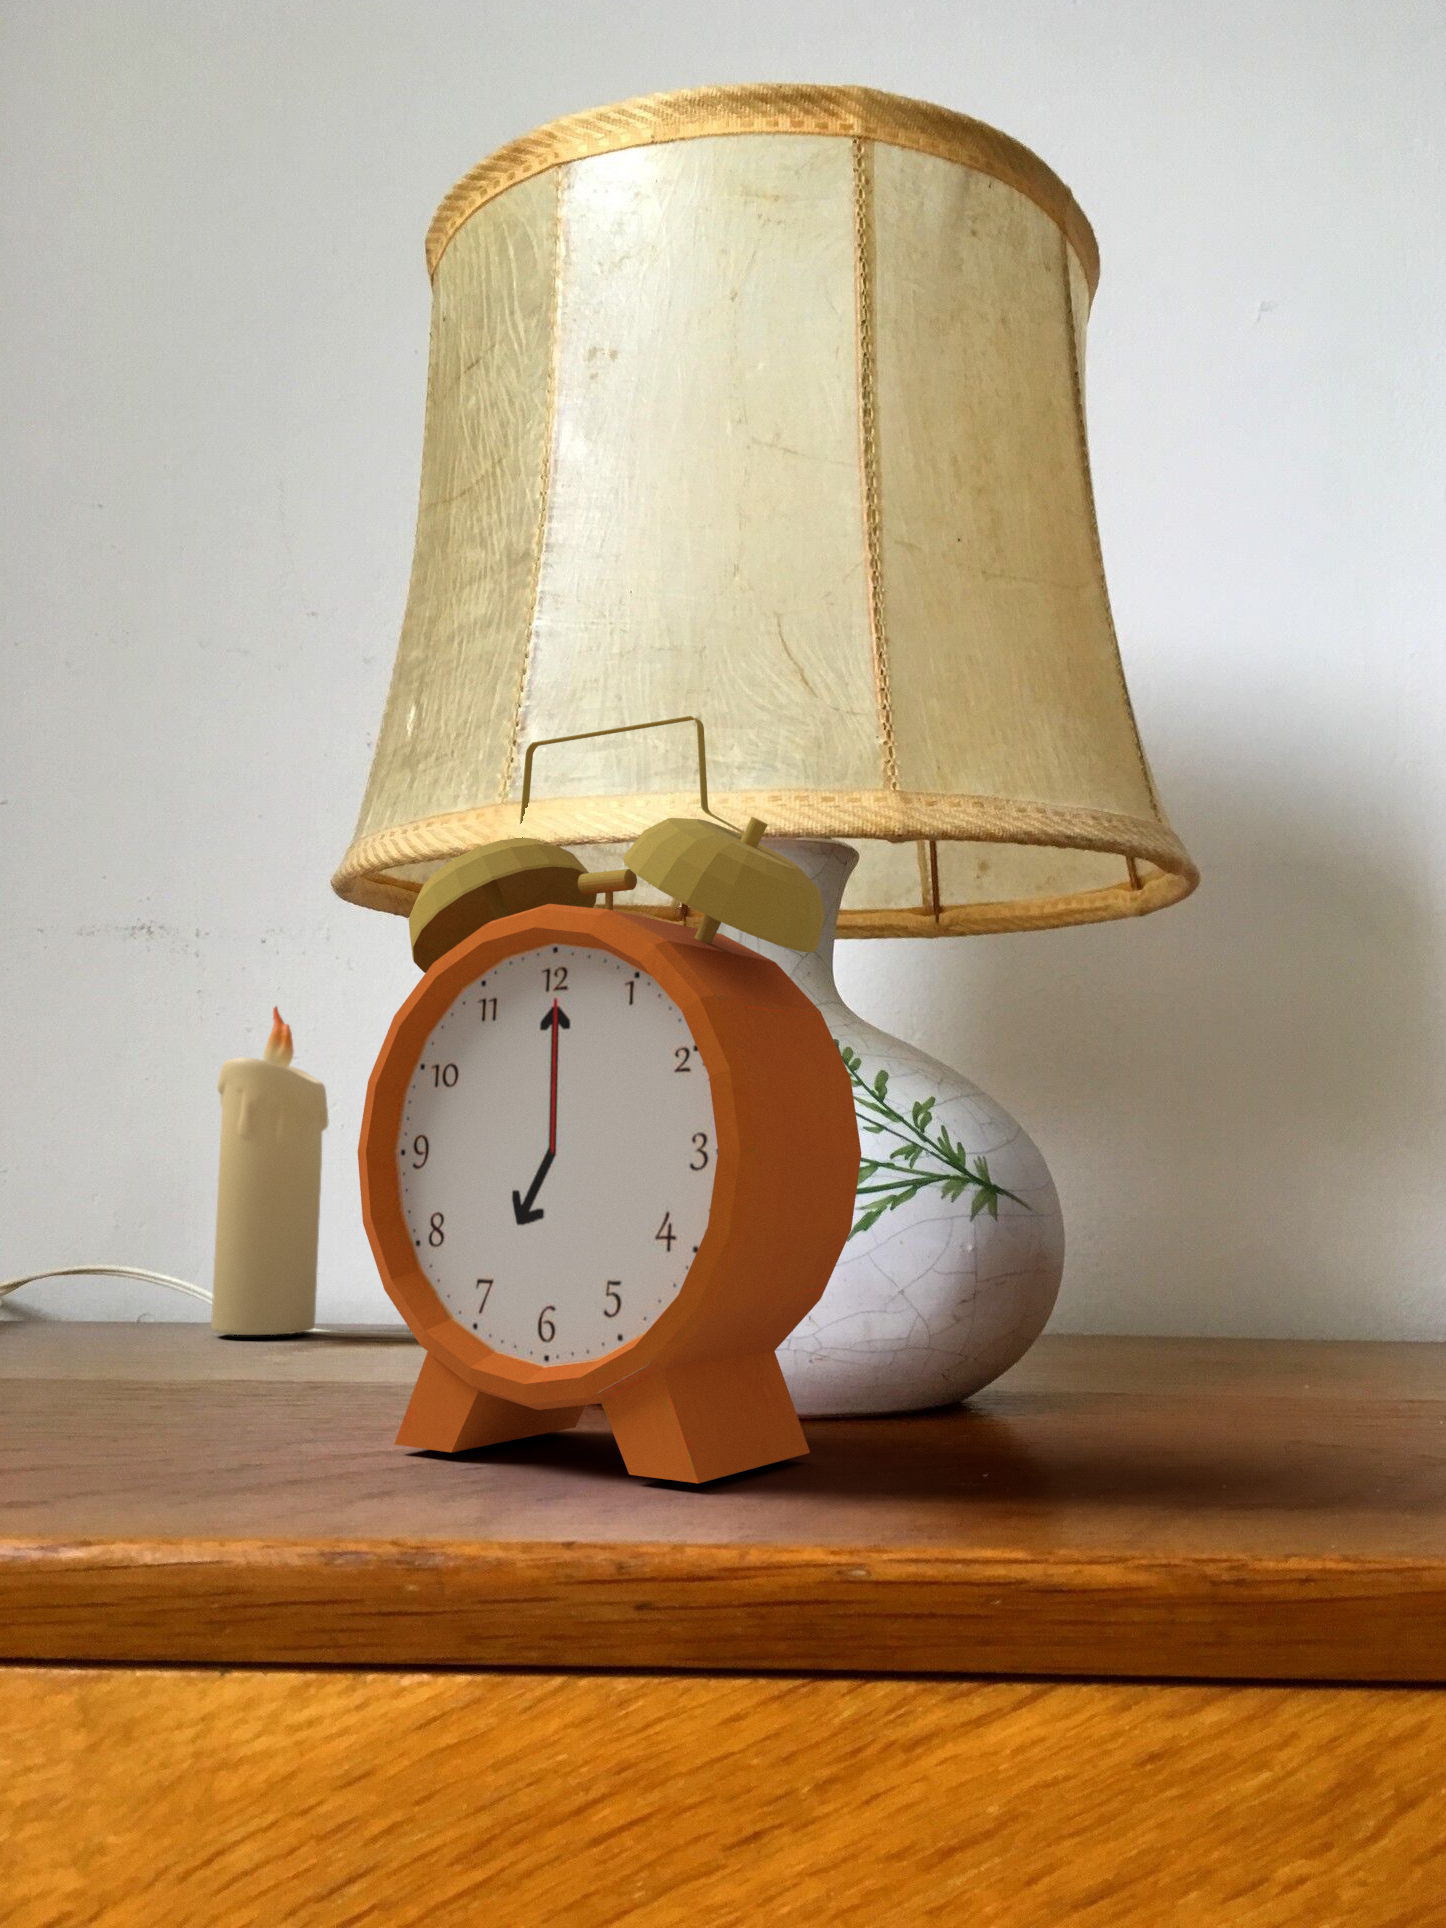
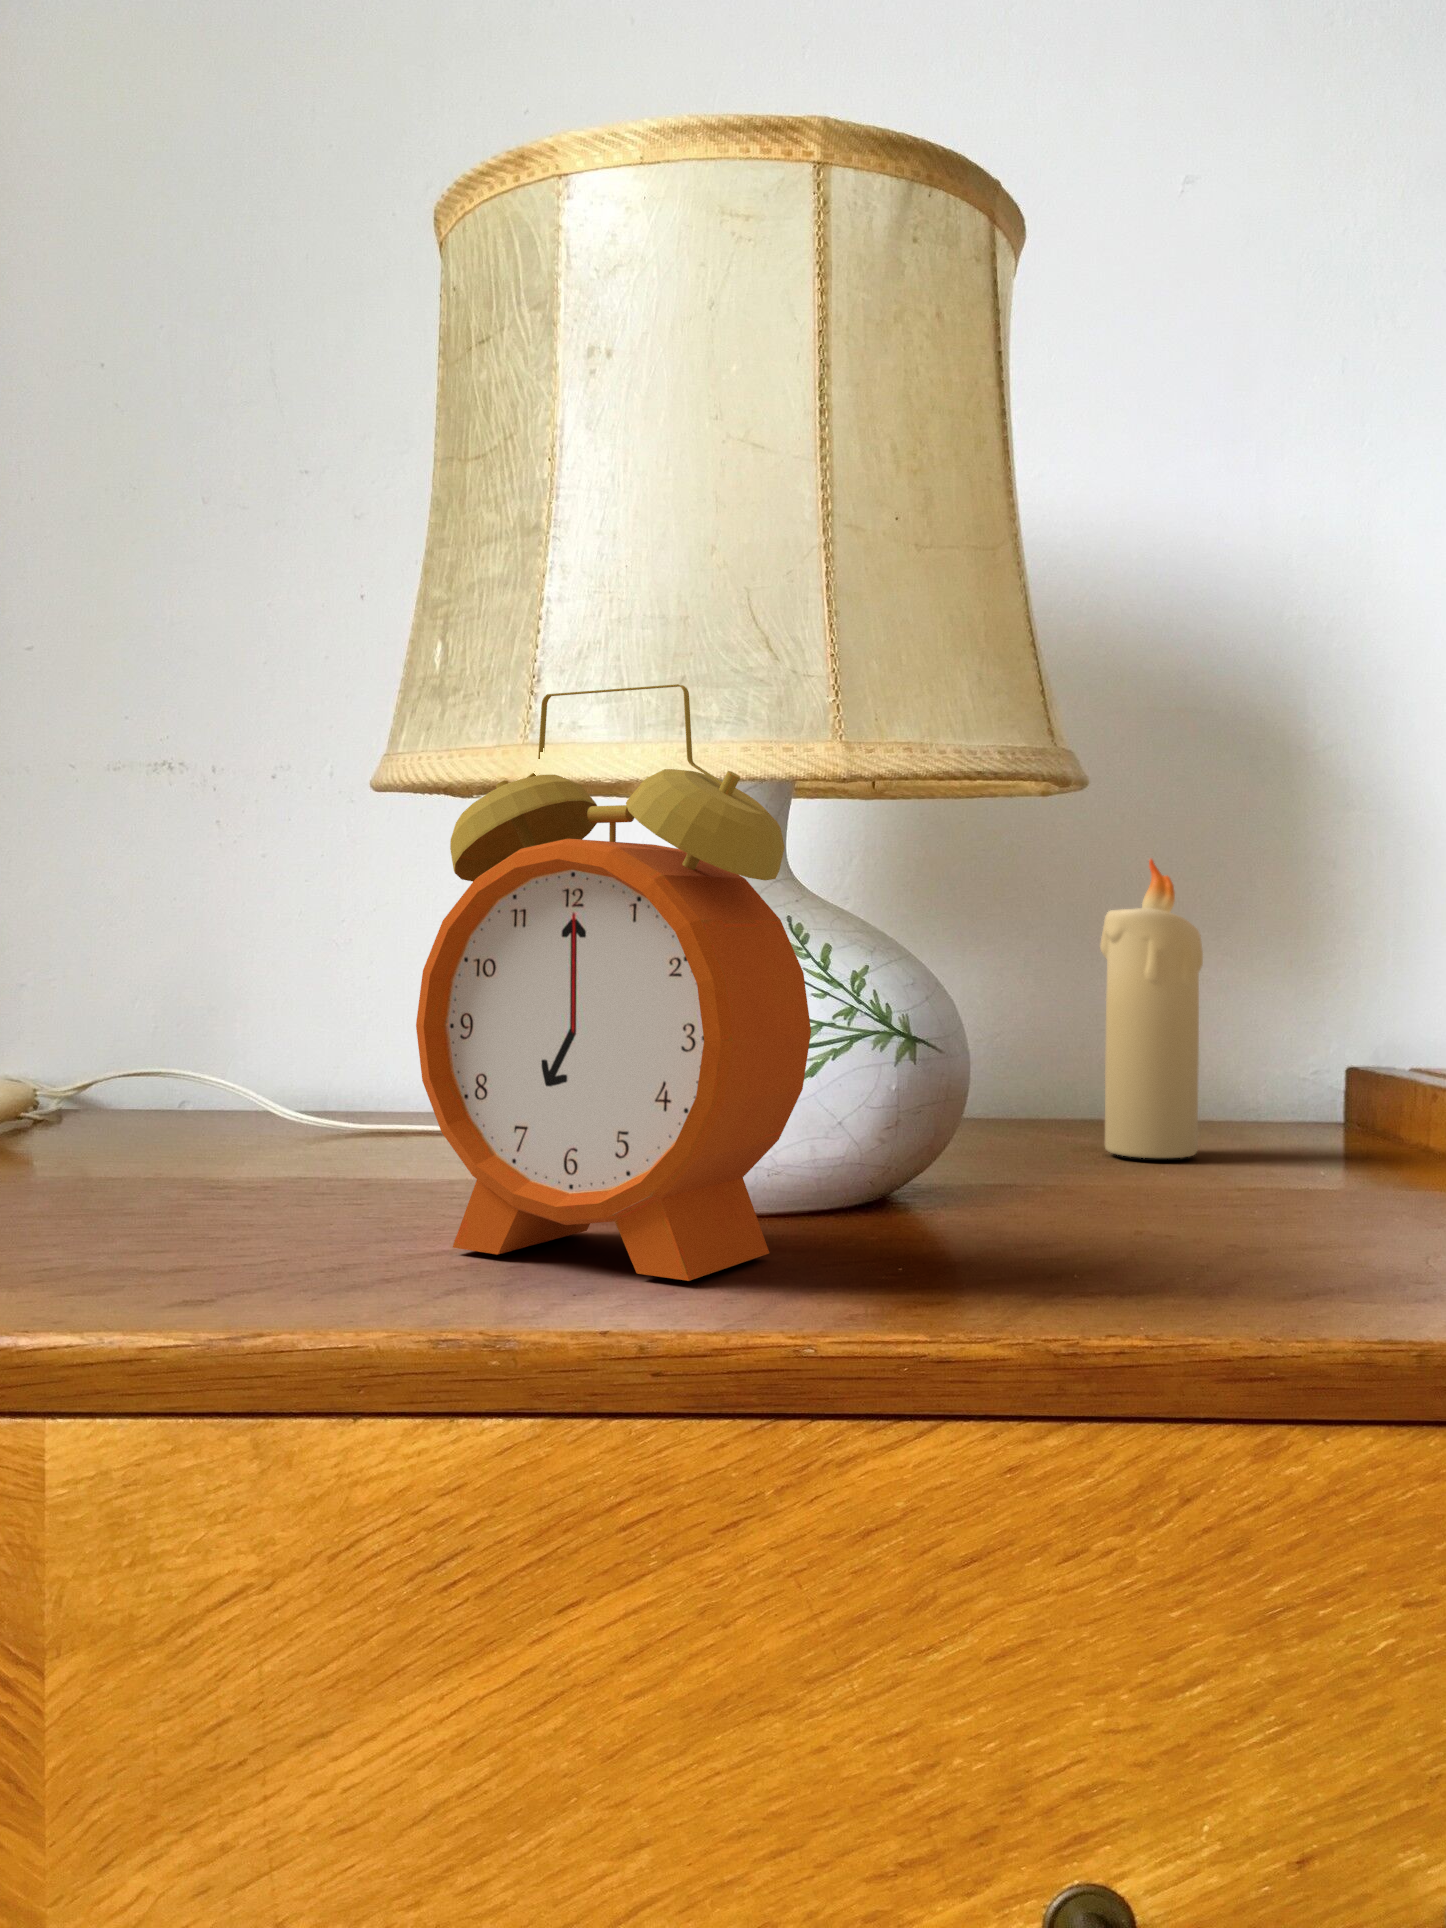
candle: present [211,1007,329,1335] -> present [1100,859,1203,1158]

